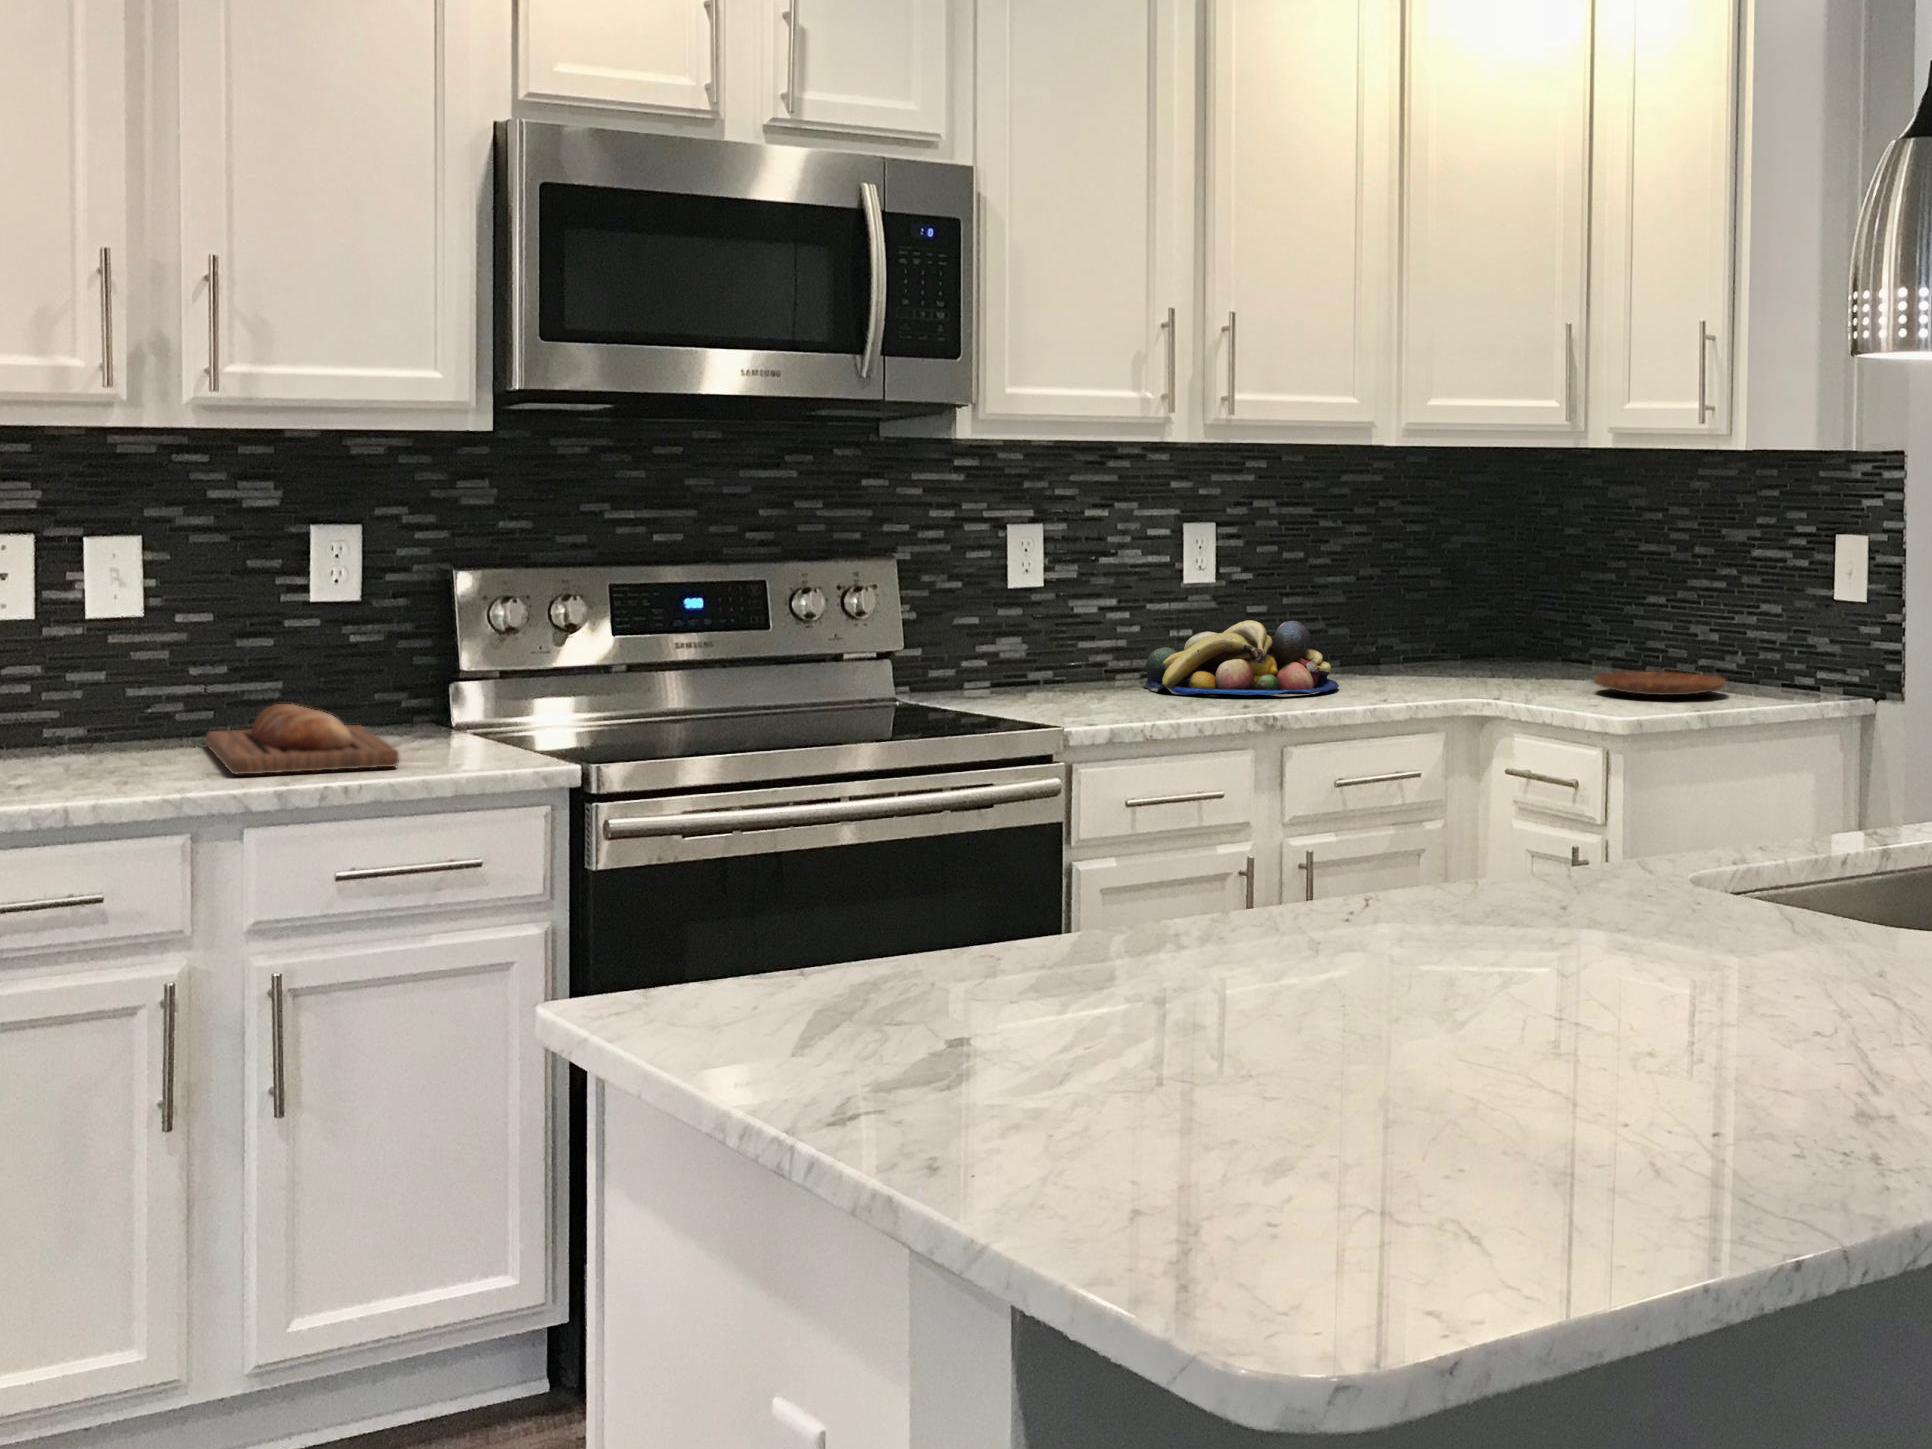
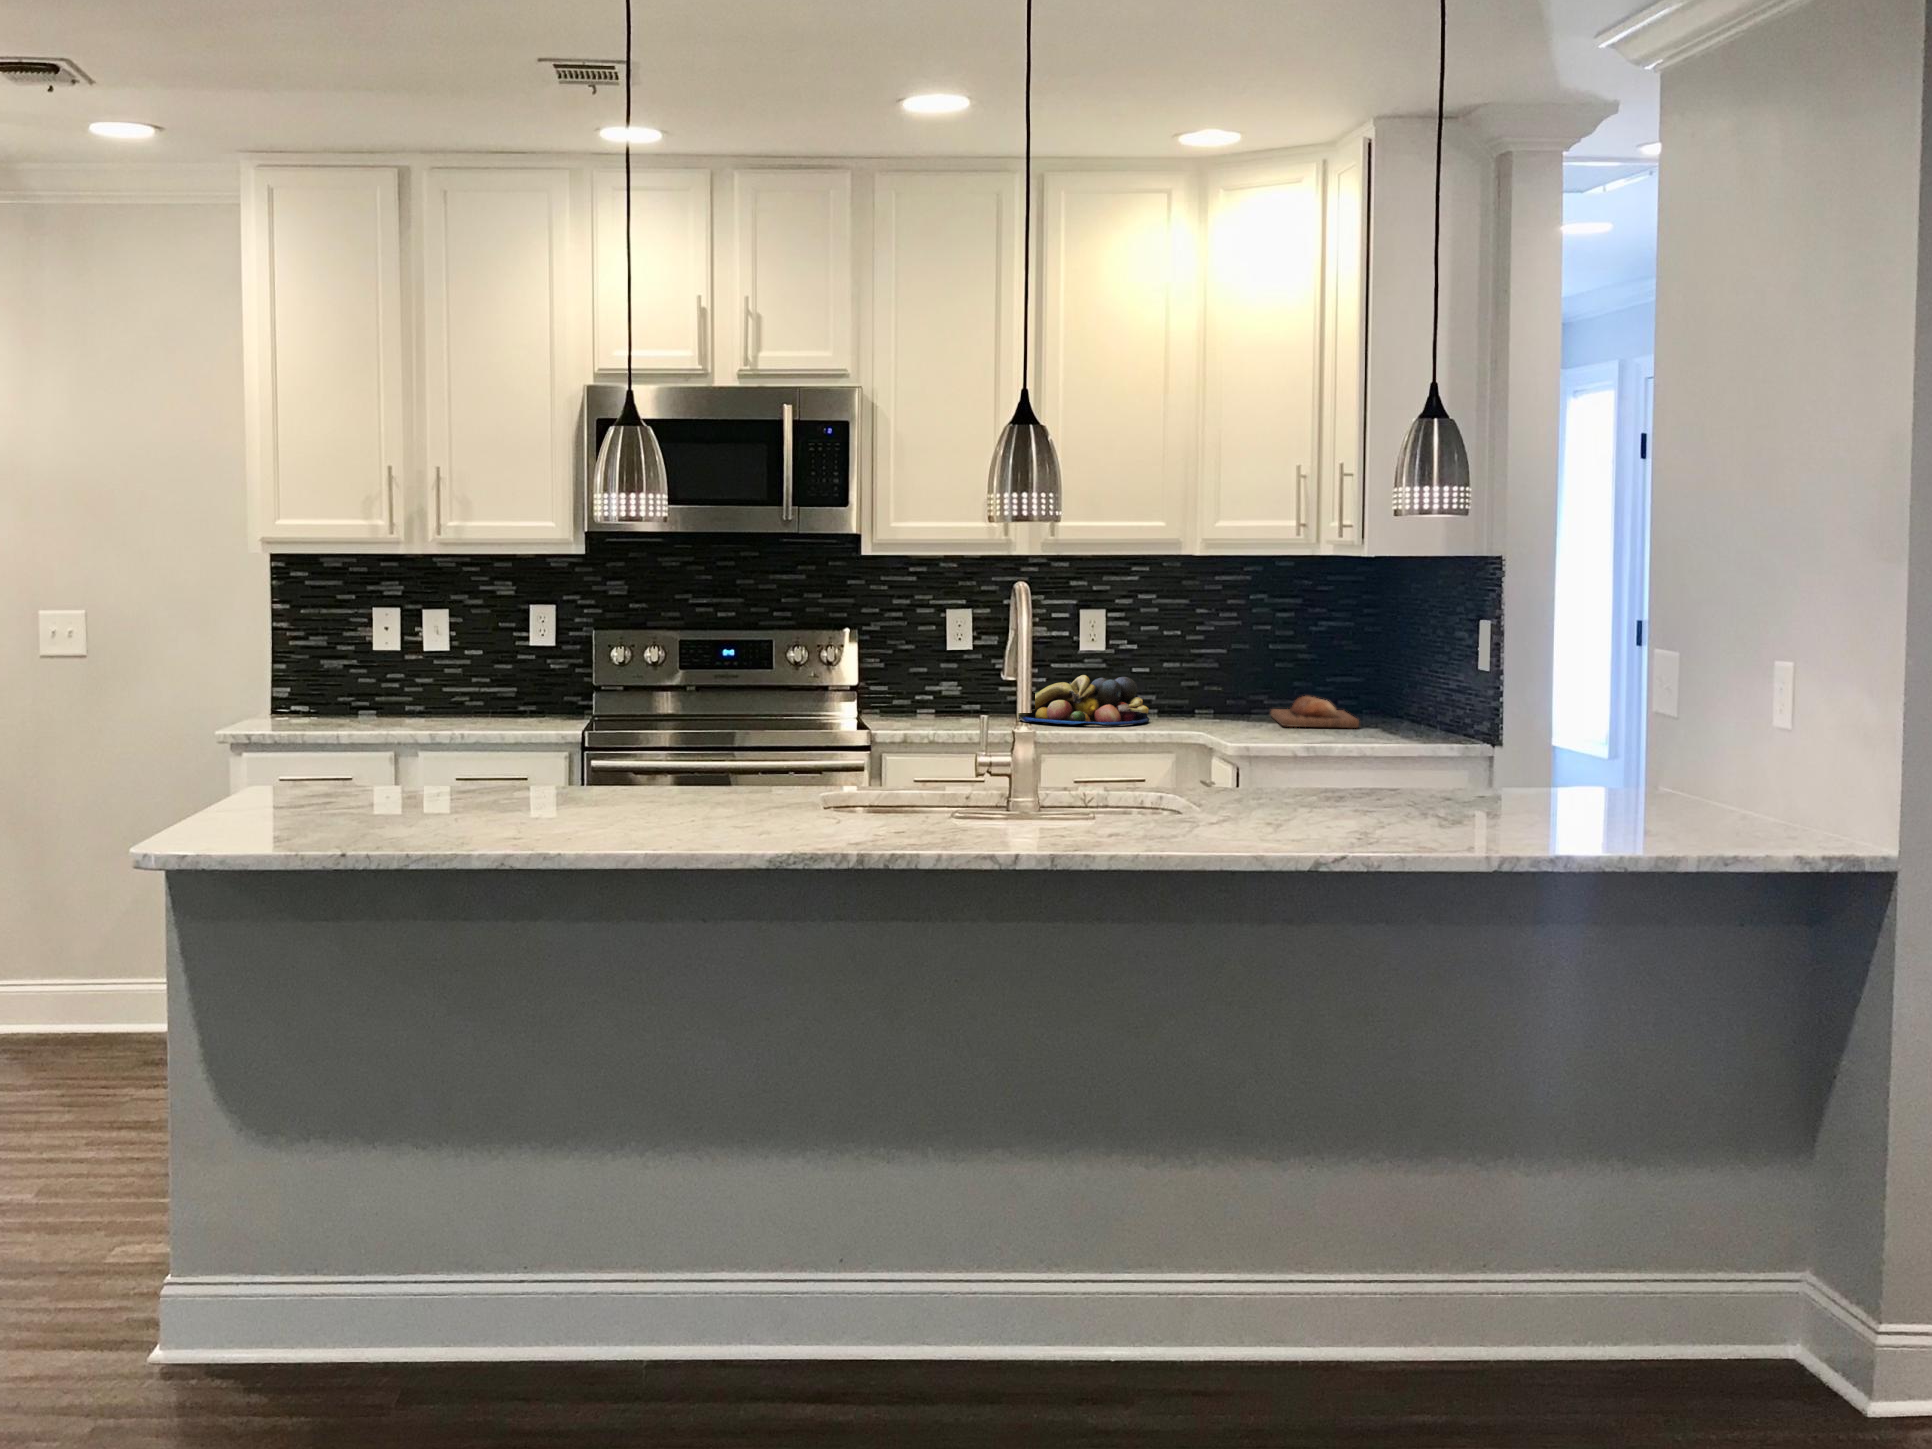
tray: present [1594,672,1726,695] -> none [1305,723,1407,739]
bread loaf: present [206,704,399,774] -> present [1270,696,1359,728]

